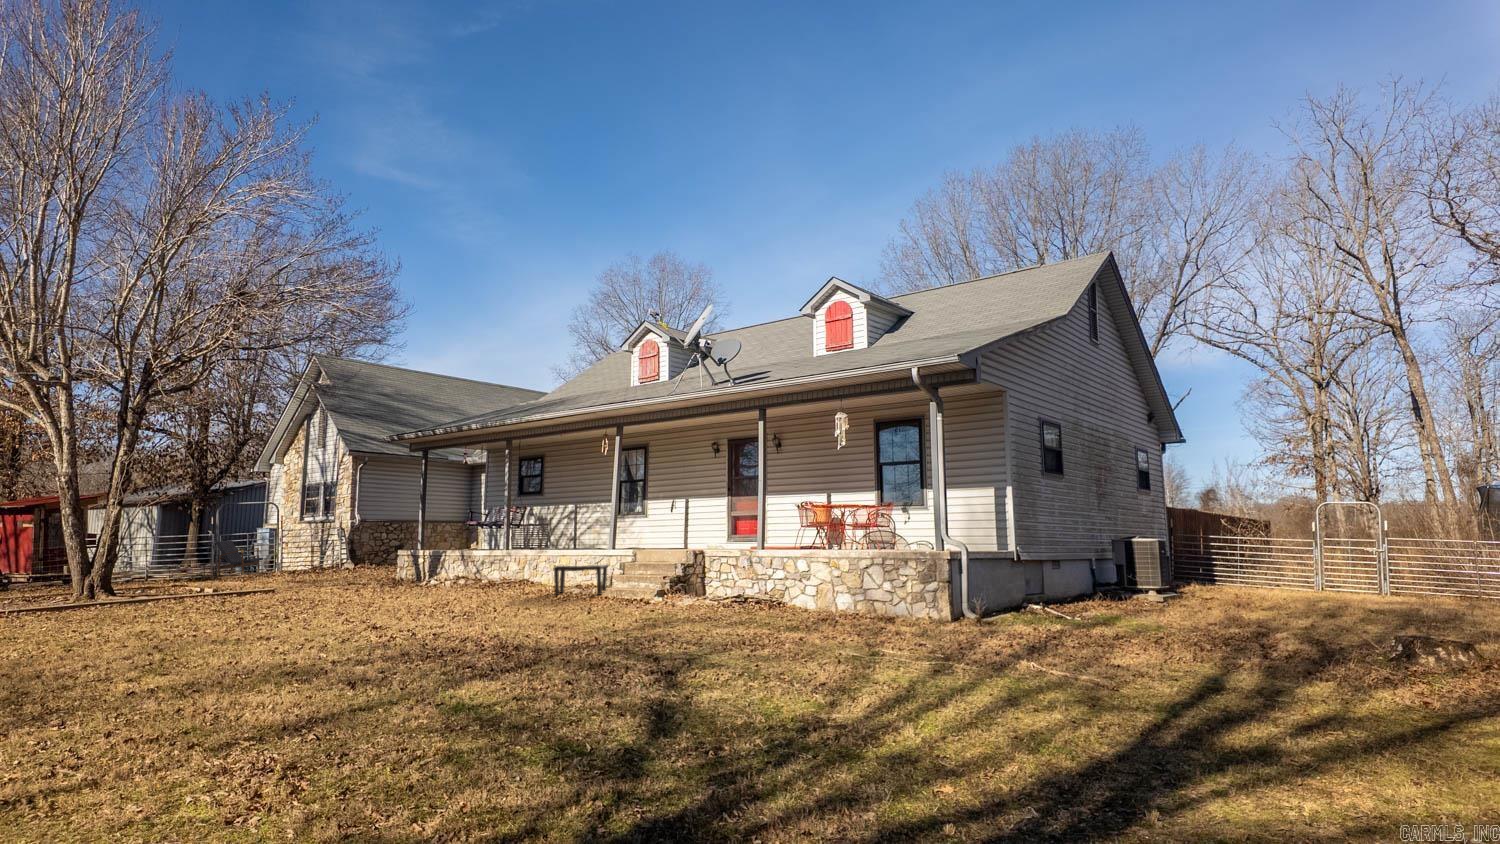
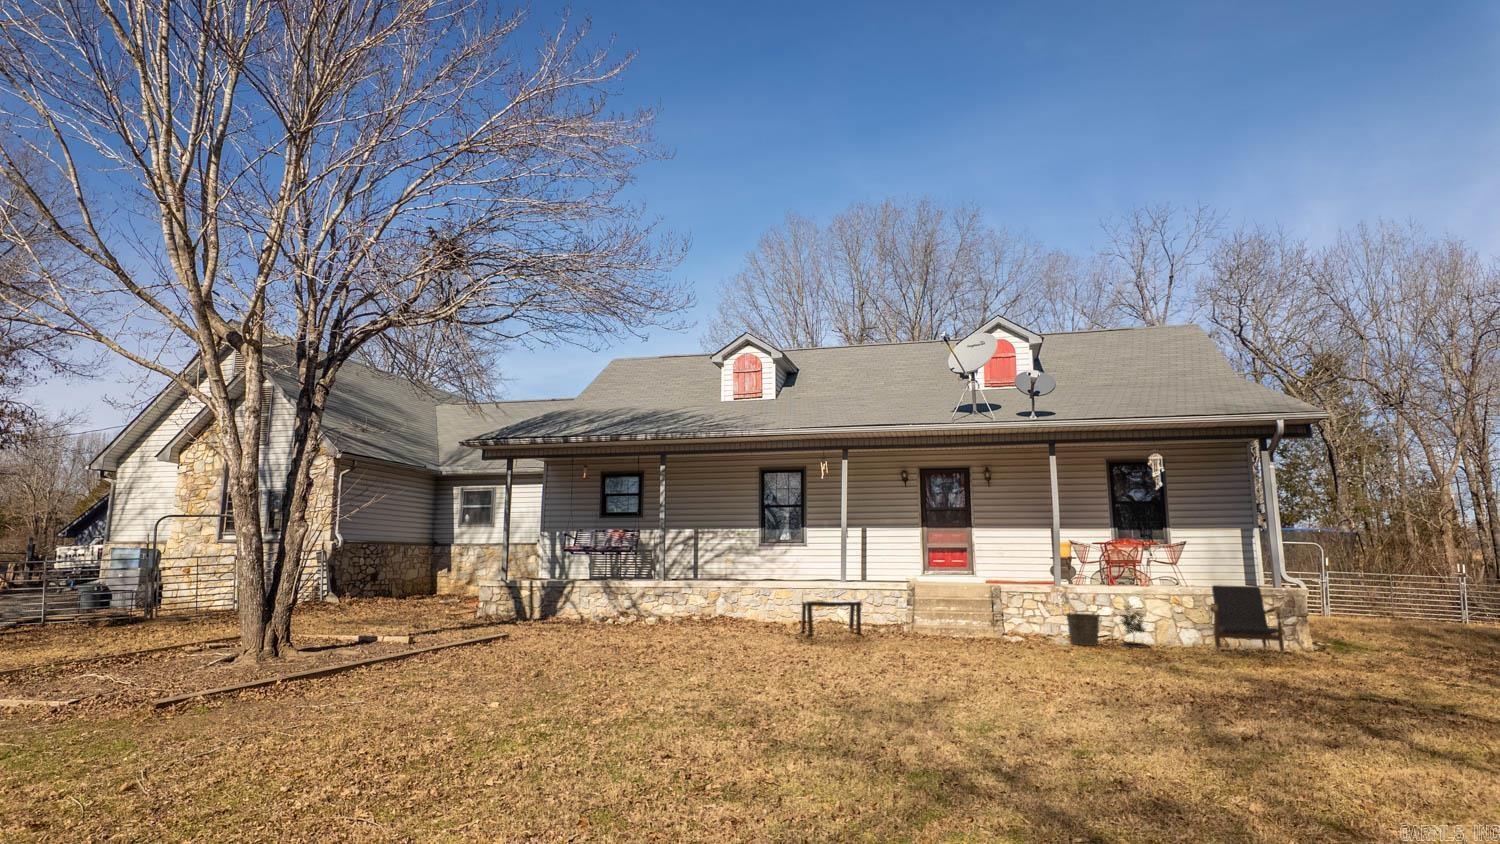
lounge chair: present [217,541,263,575] -> present [1210,585,1284,658]
potted tree: none [774,563,805,611] -> present [1120,601,1147,648]
bucket: none [732,577,765,609] -> present [1066,613,1102,646]

